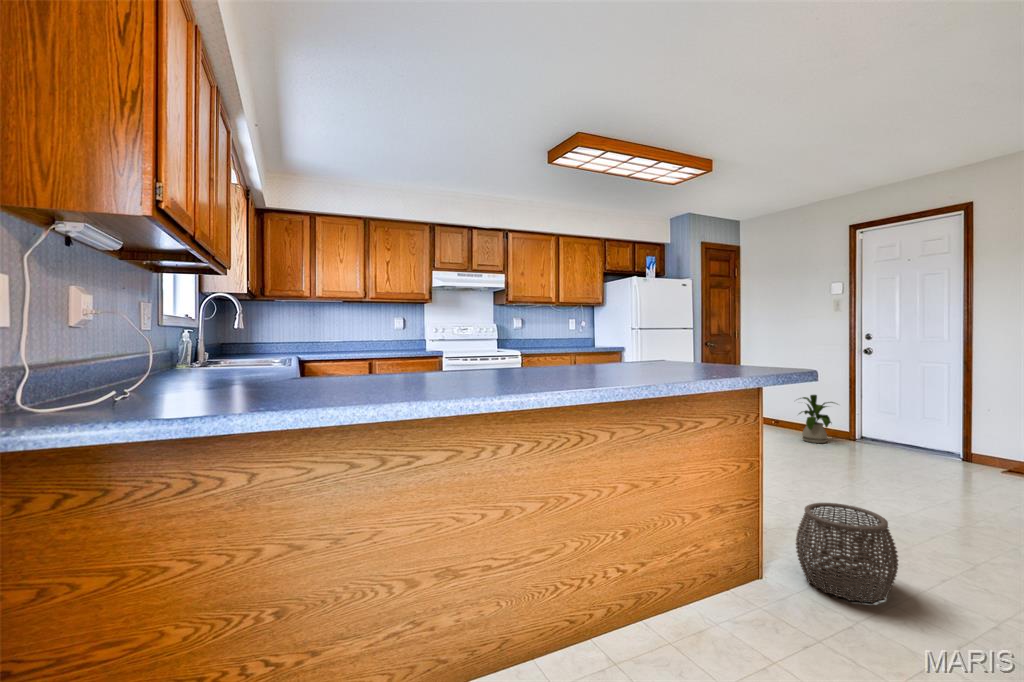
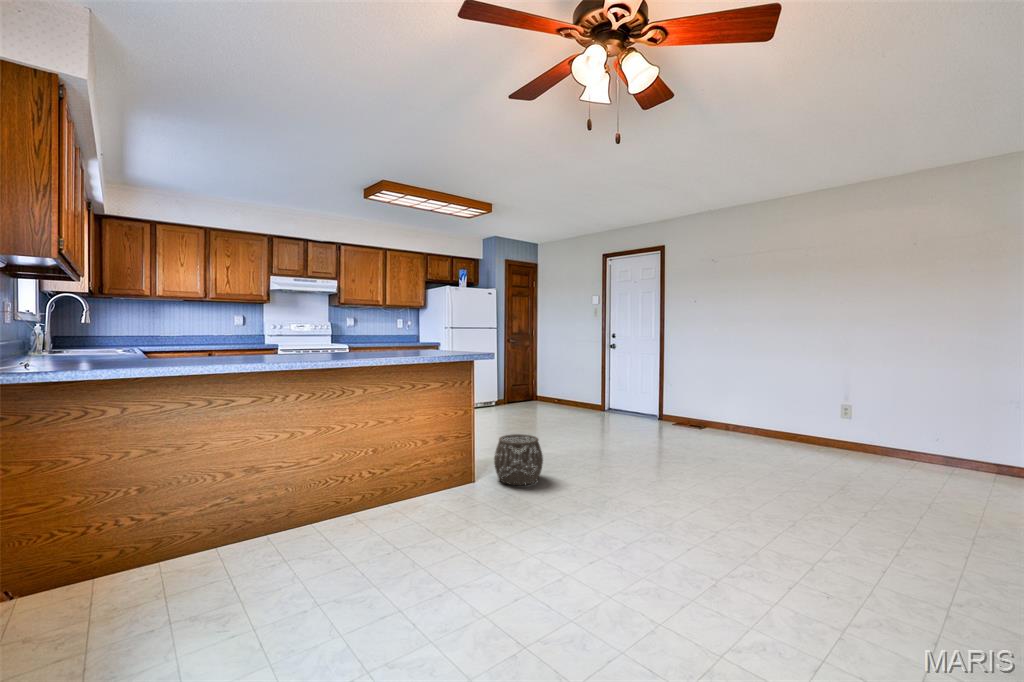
house plant: present [799,395,834,443] -> none [562,377,589,412]

